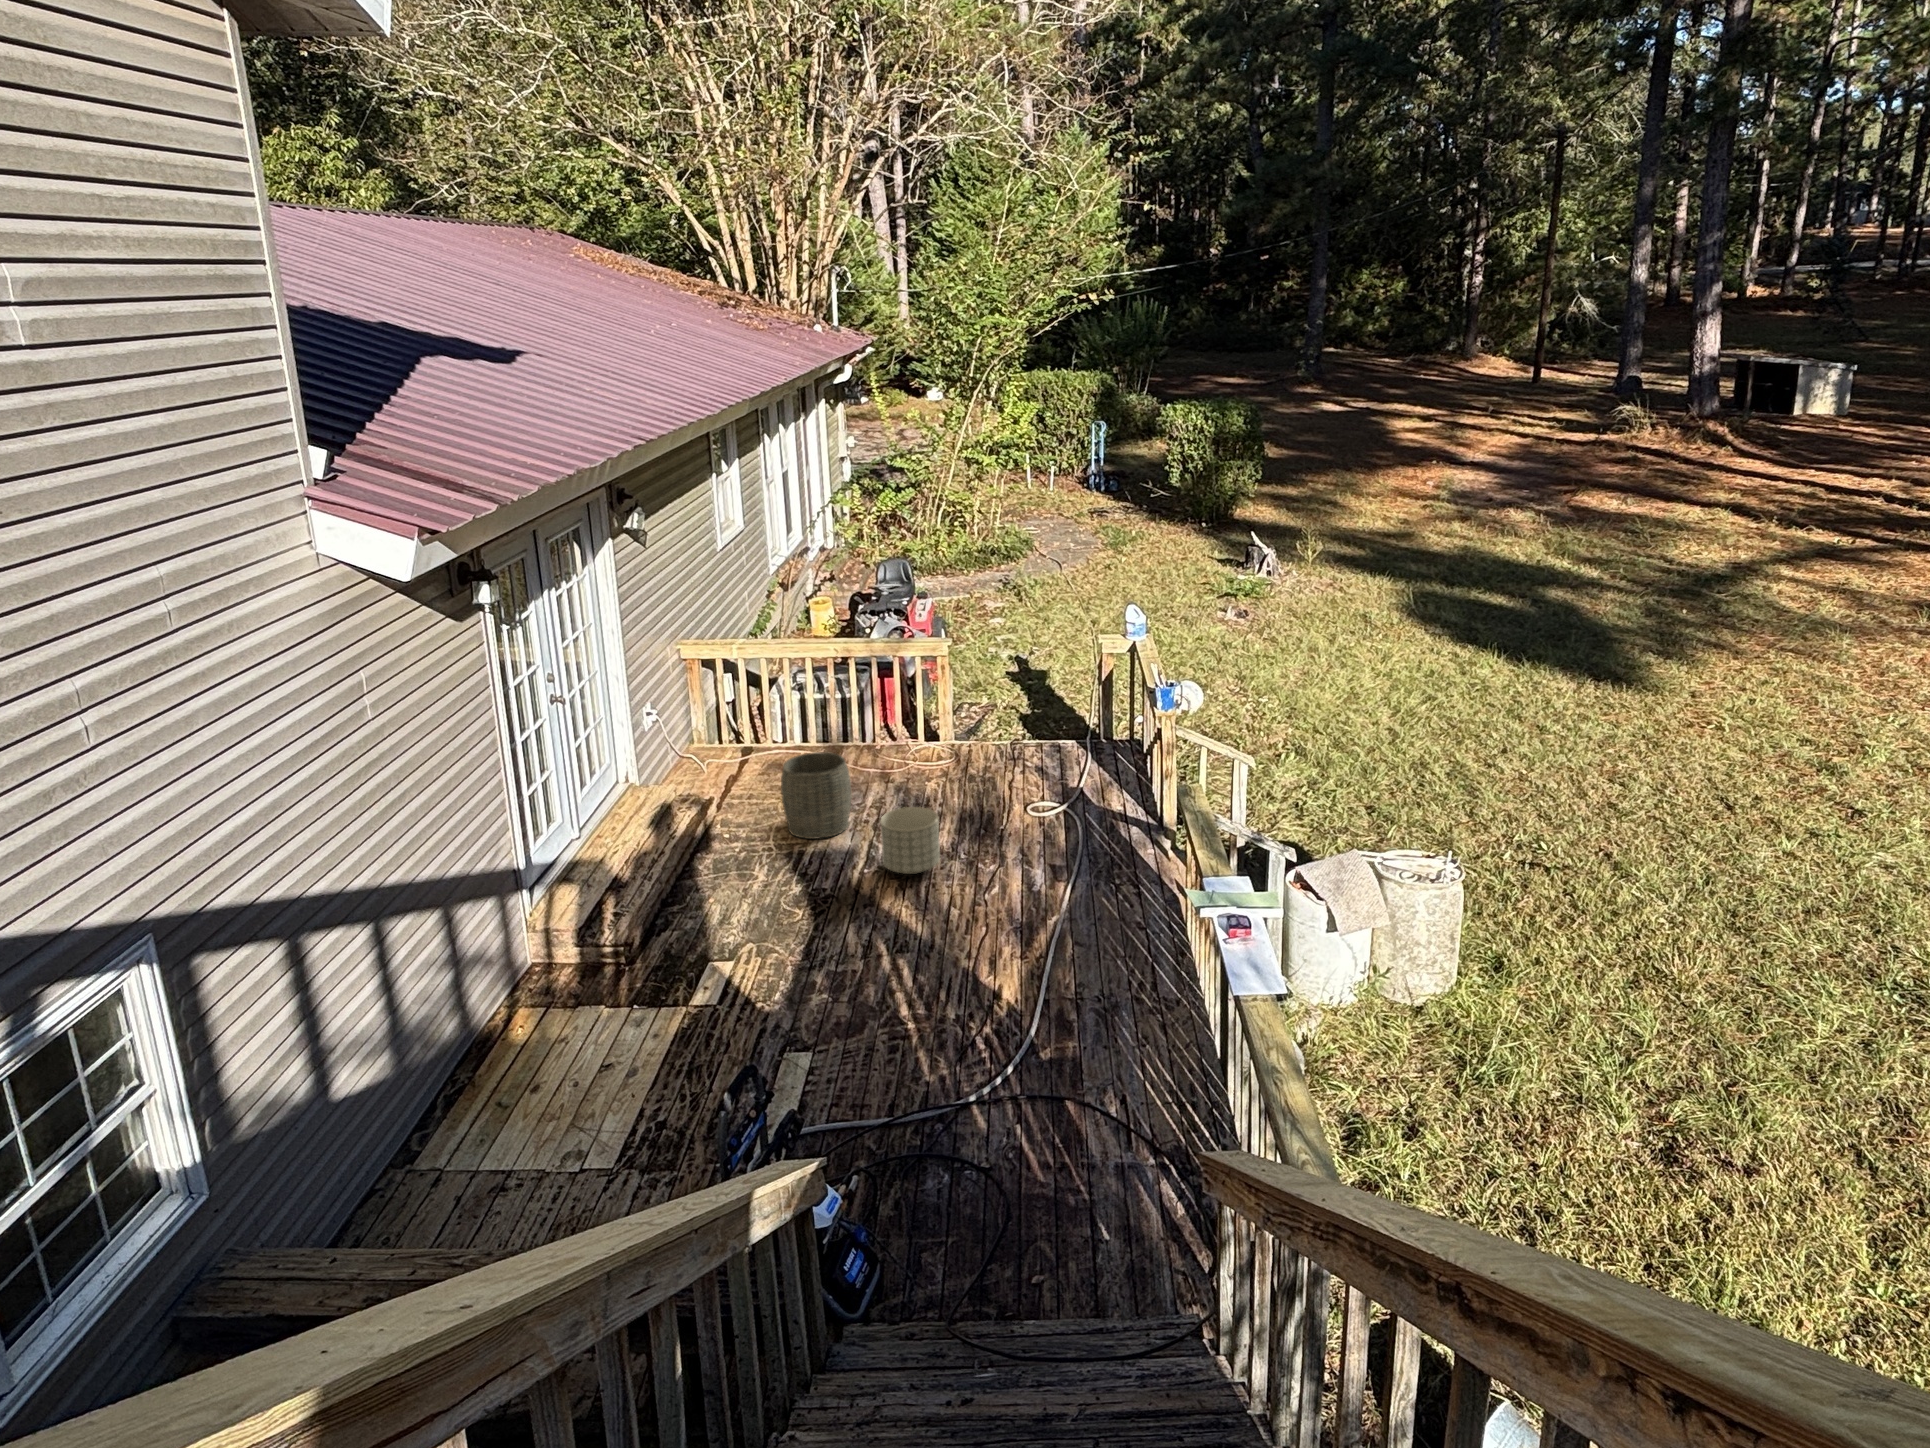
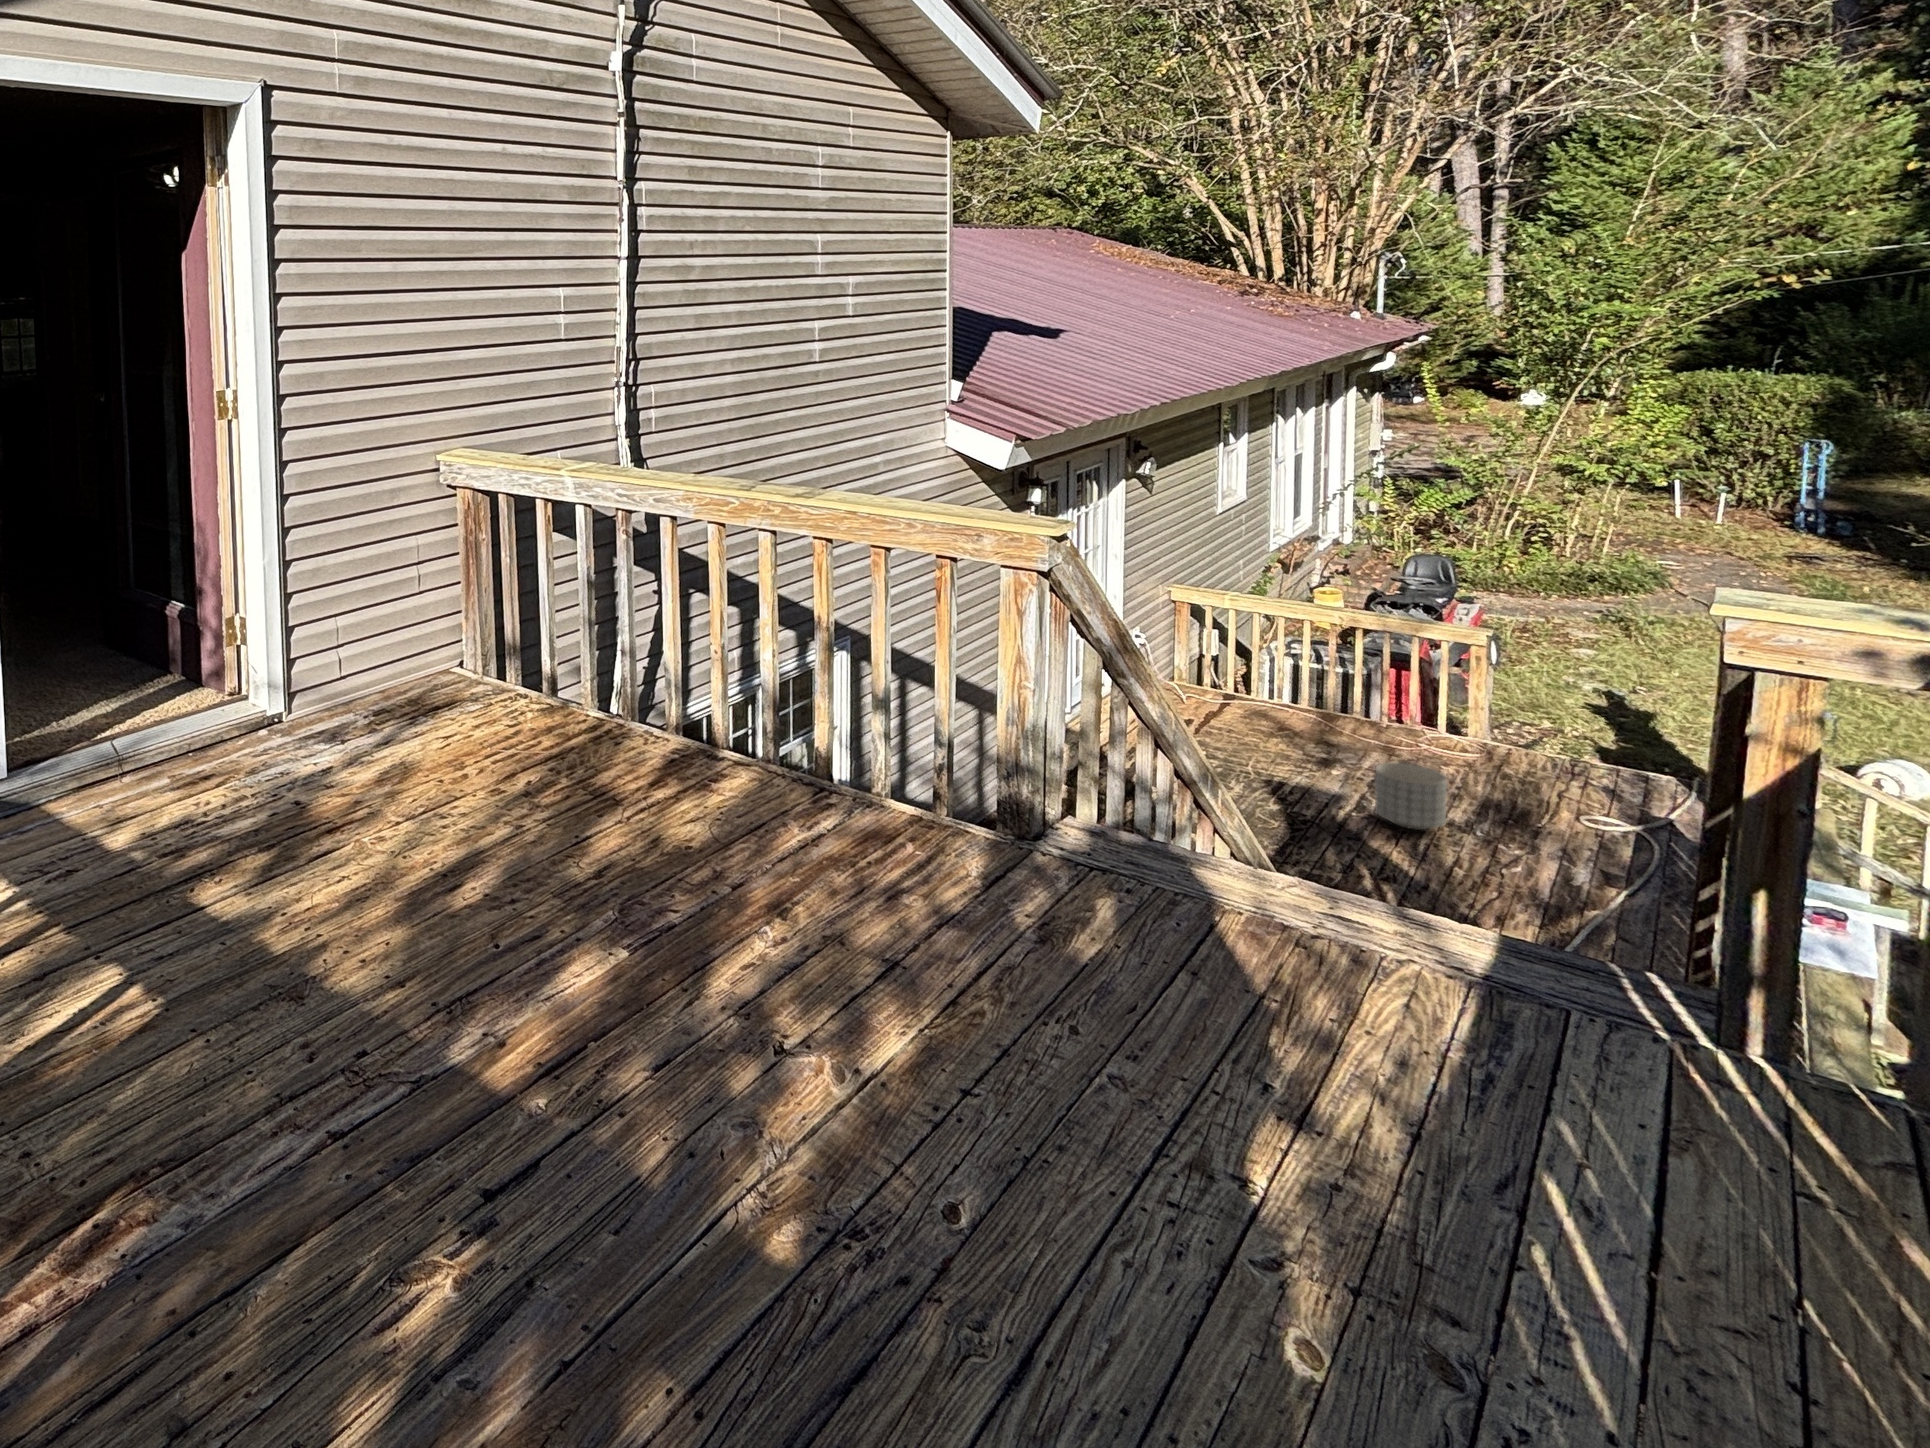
woven basket: present [781,752,852,839] -> none [1266,696,1344,778]

